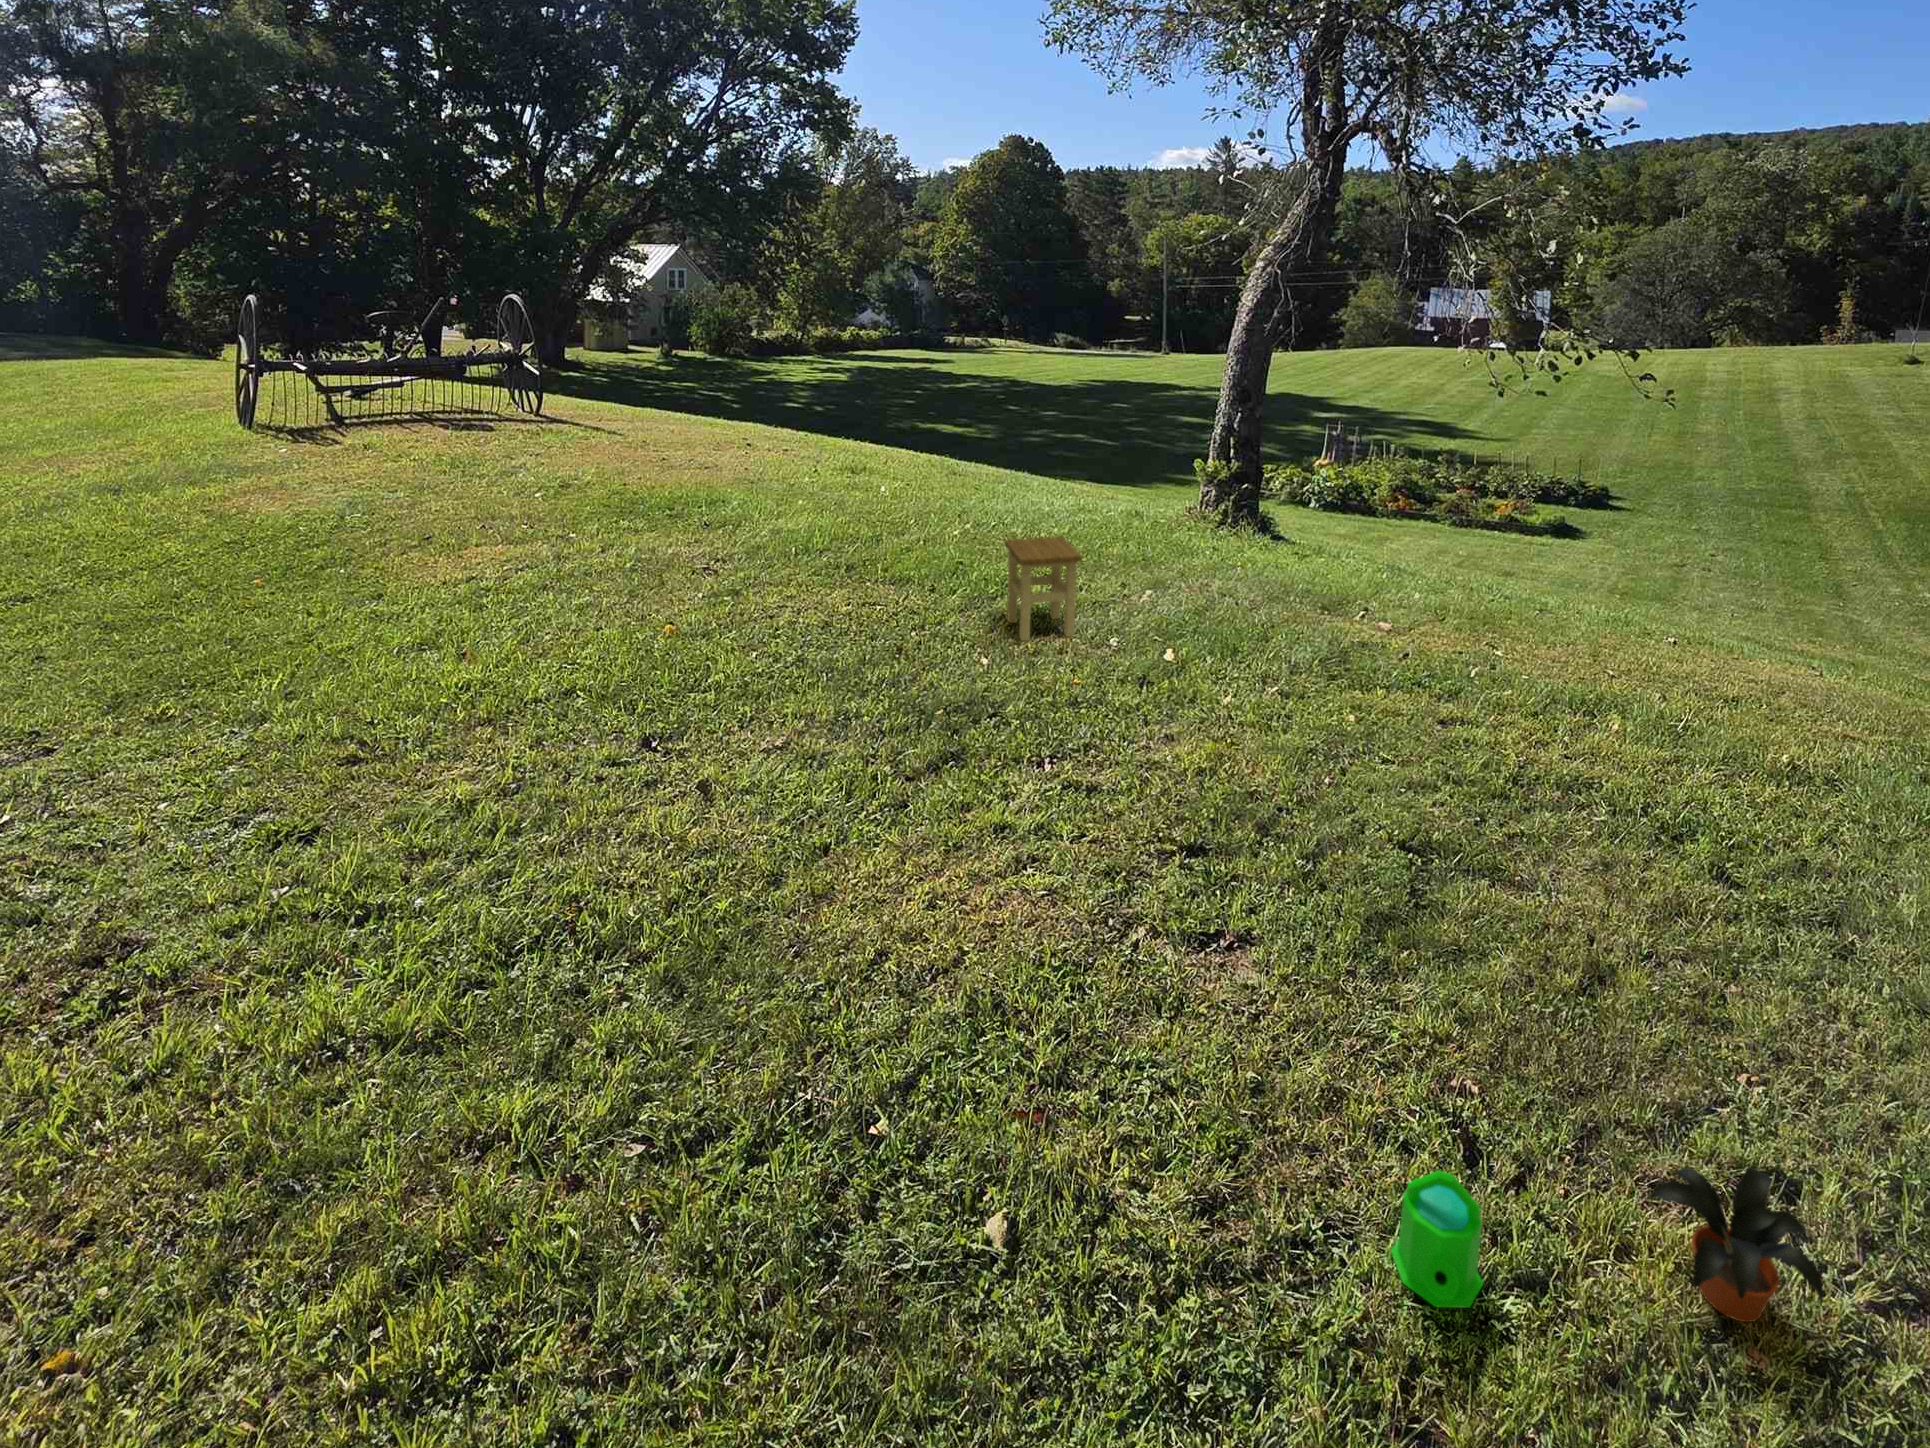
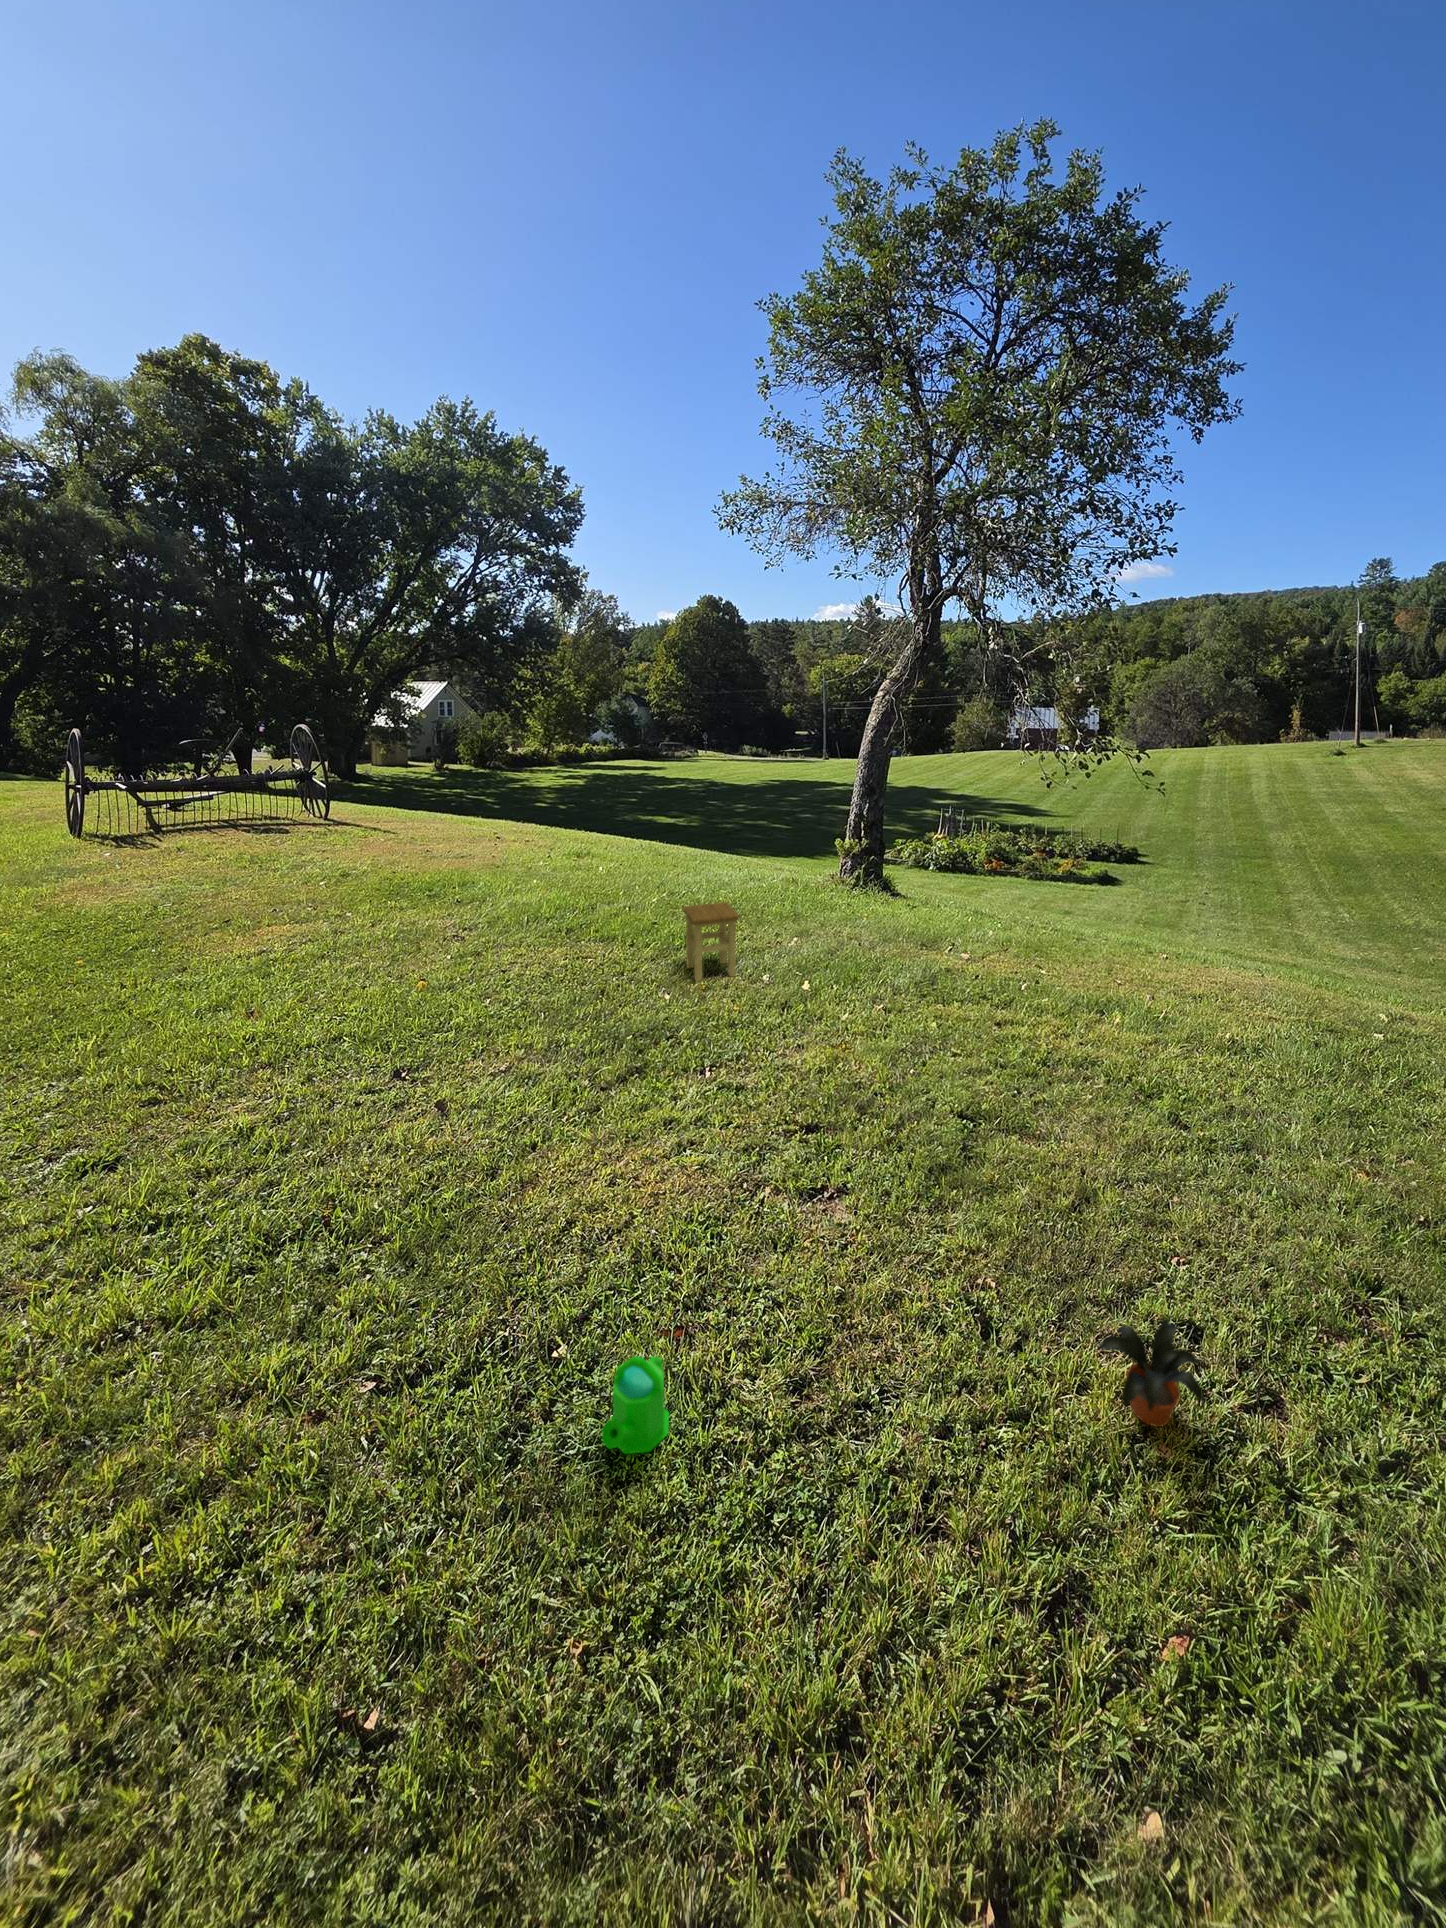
watering can: present [1391,1171,1483,1308] -> present [601,1356,669,1454]

